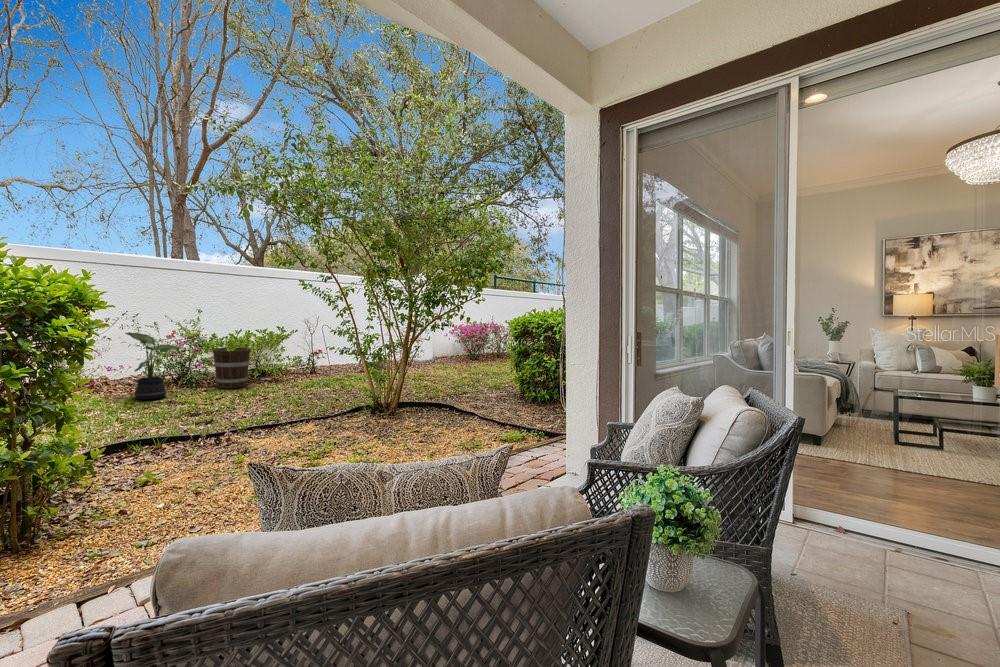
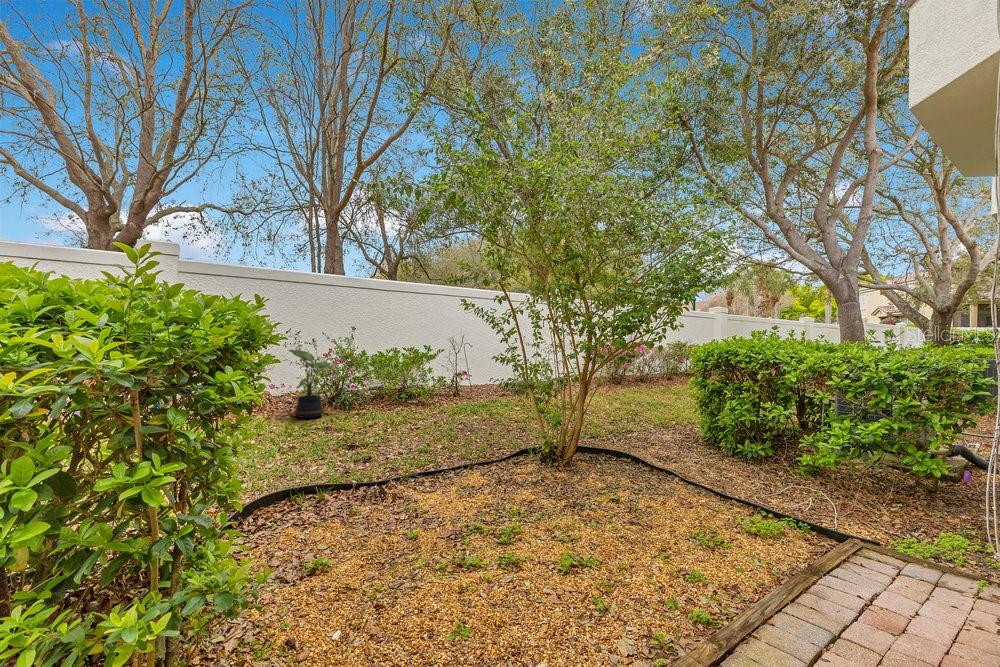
bucket: present [213,347,251,388] -> none [364,366,399,409]

